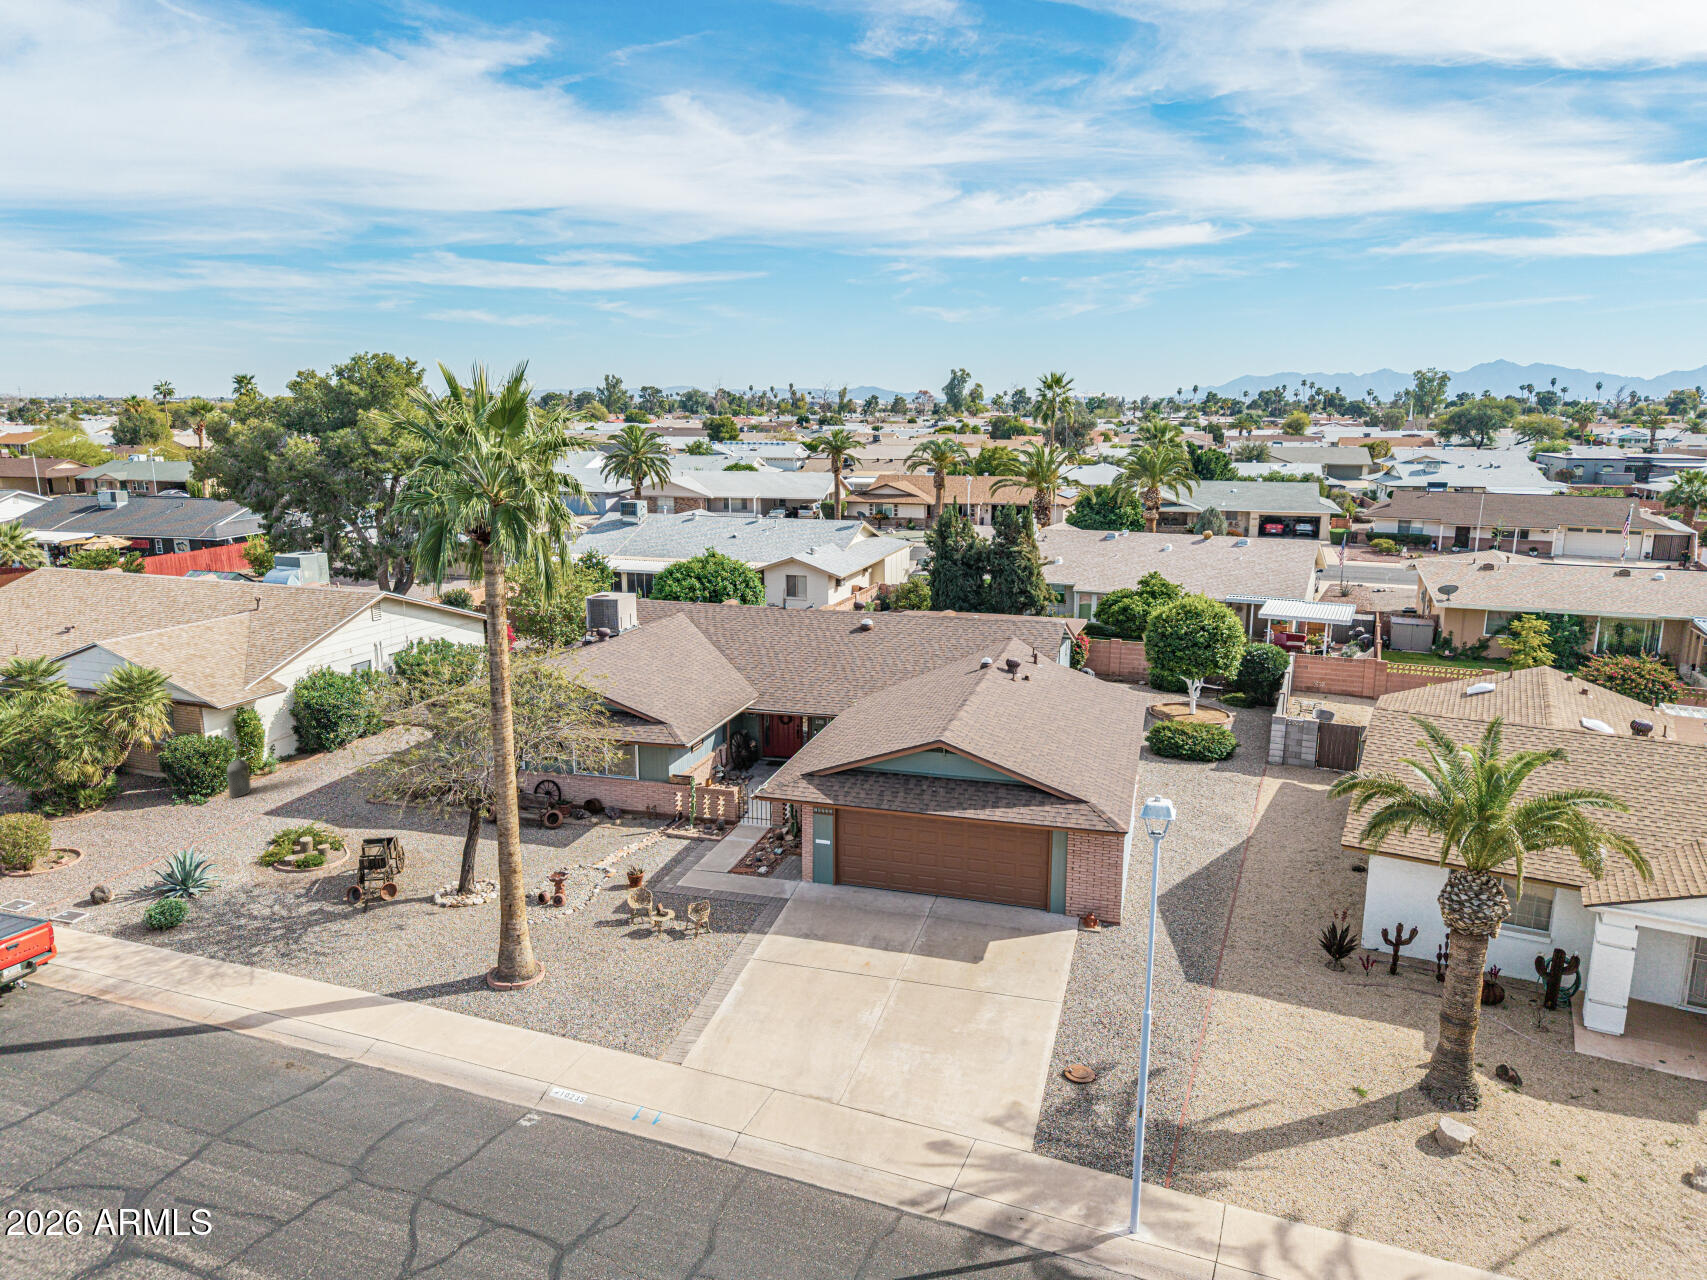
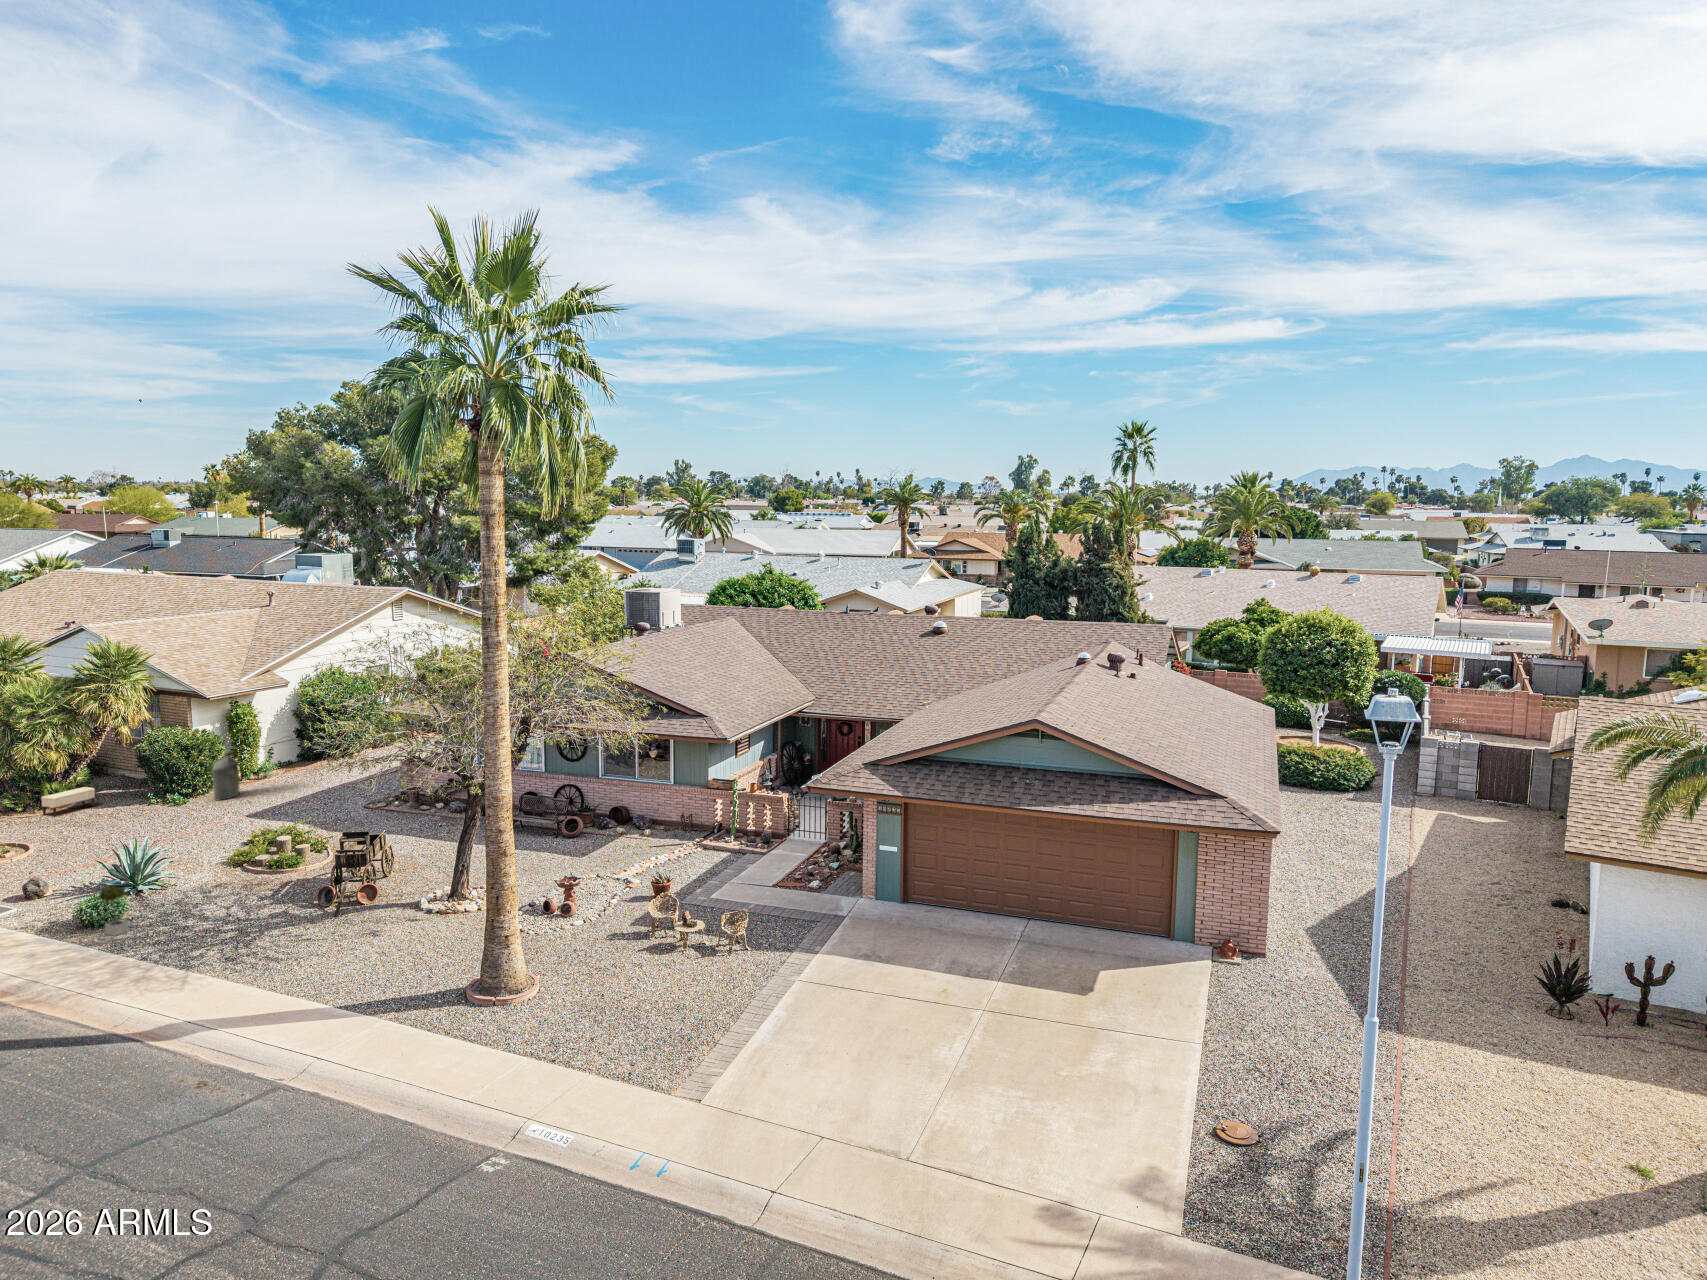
bench: none [76,791,123,819] -> present [41,787,95,816]
potted tree: none [166,898,192,938] -> present [99,887,128,936]

